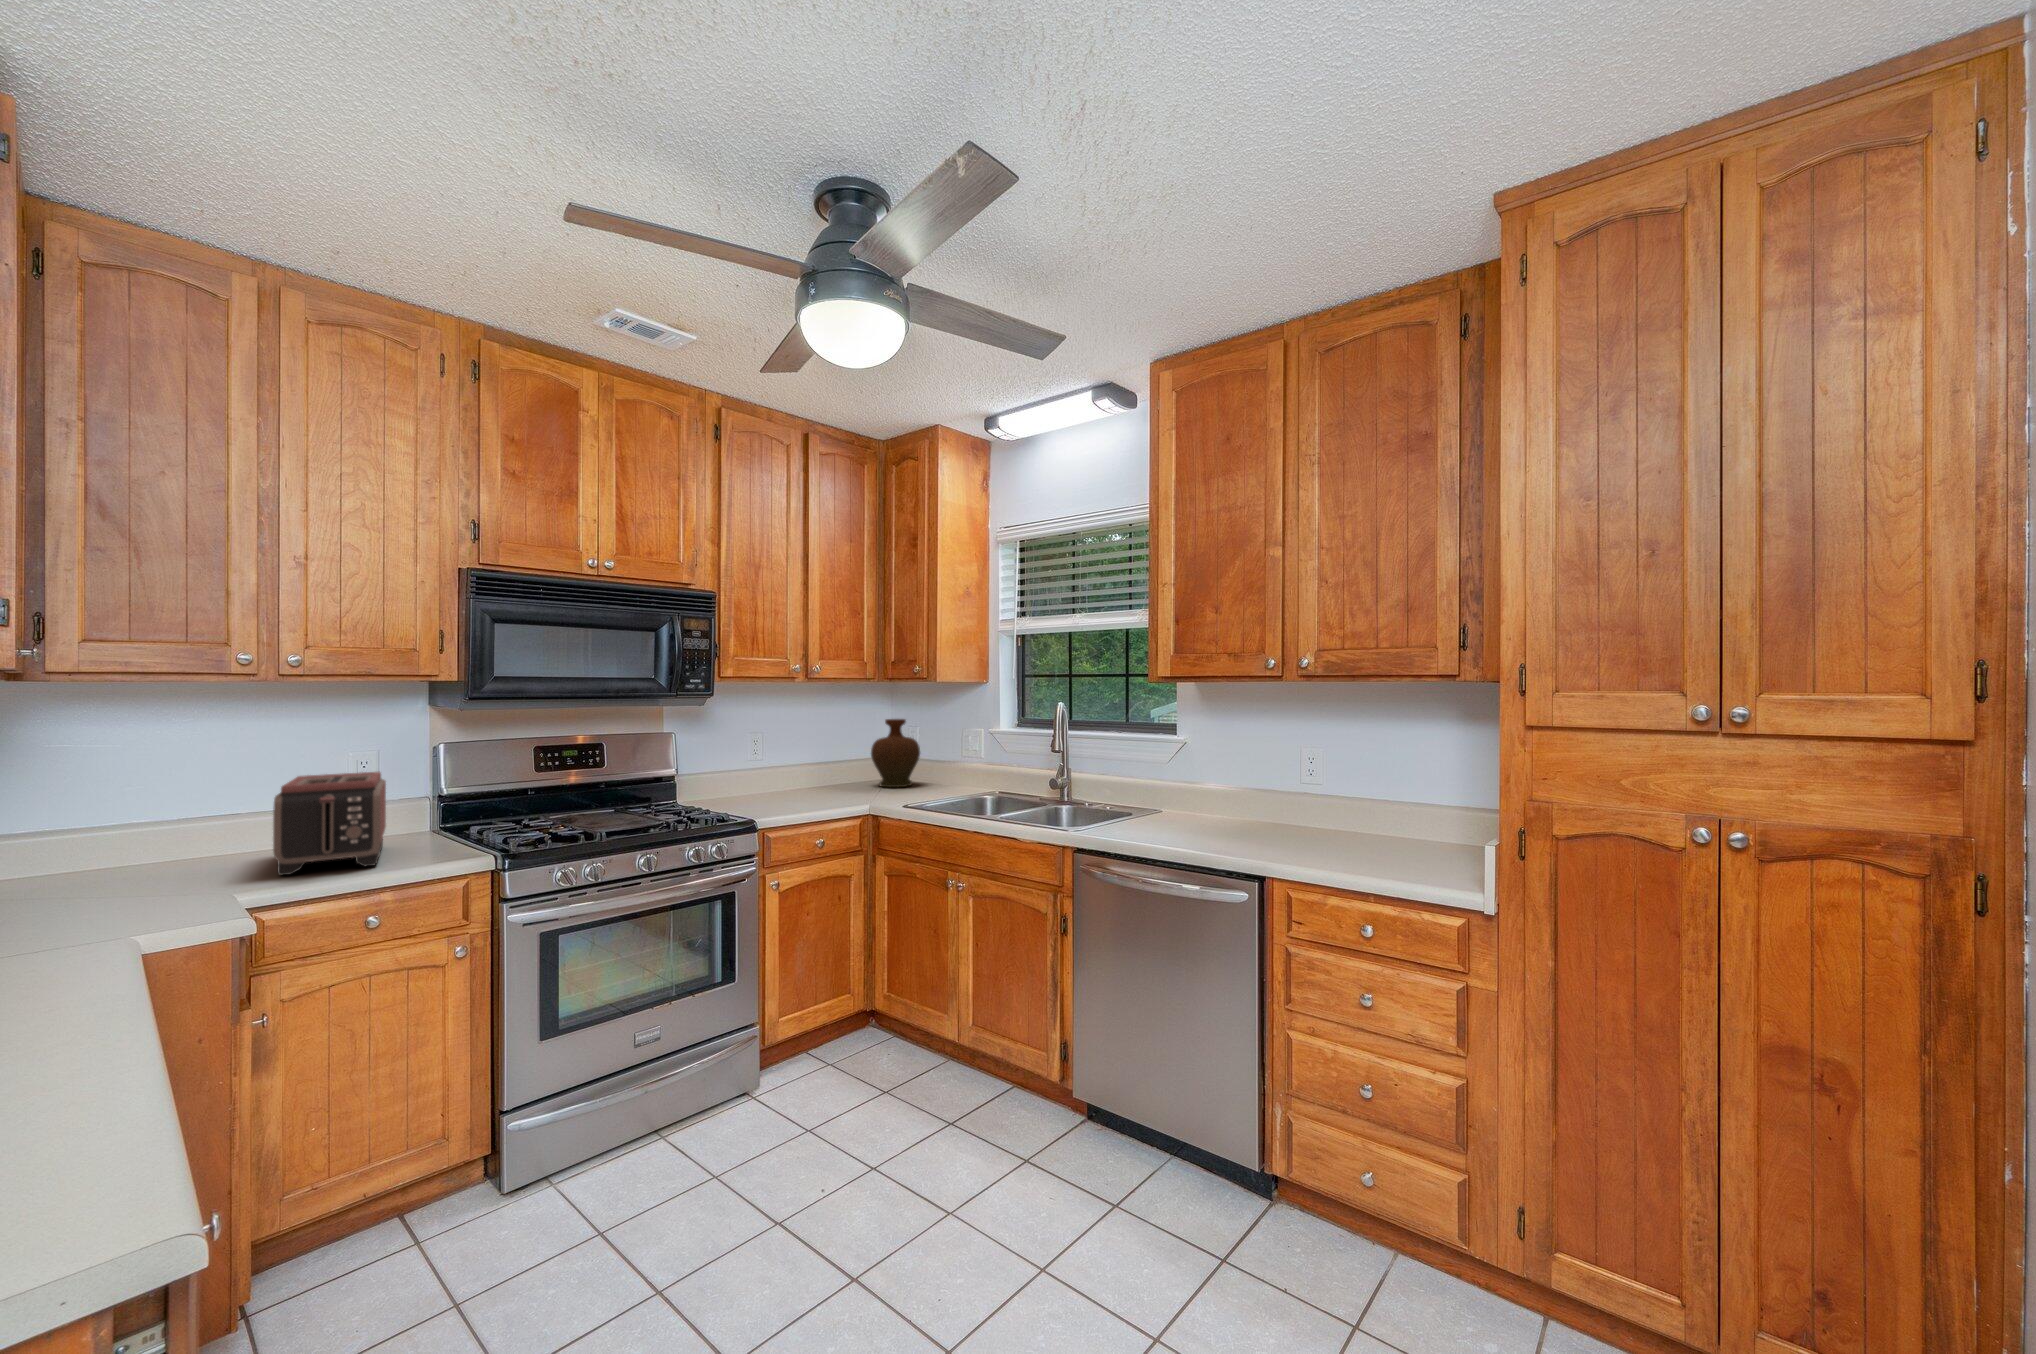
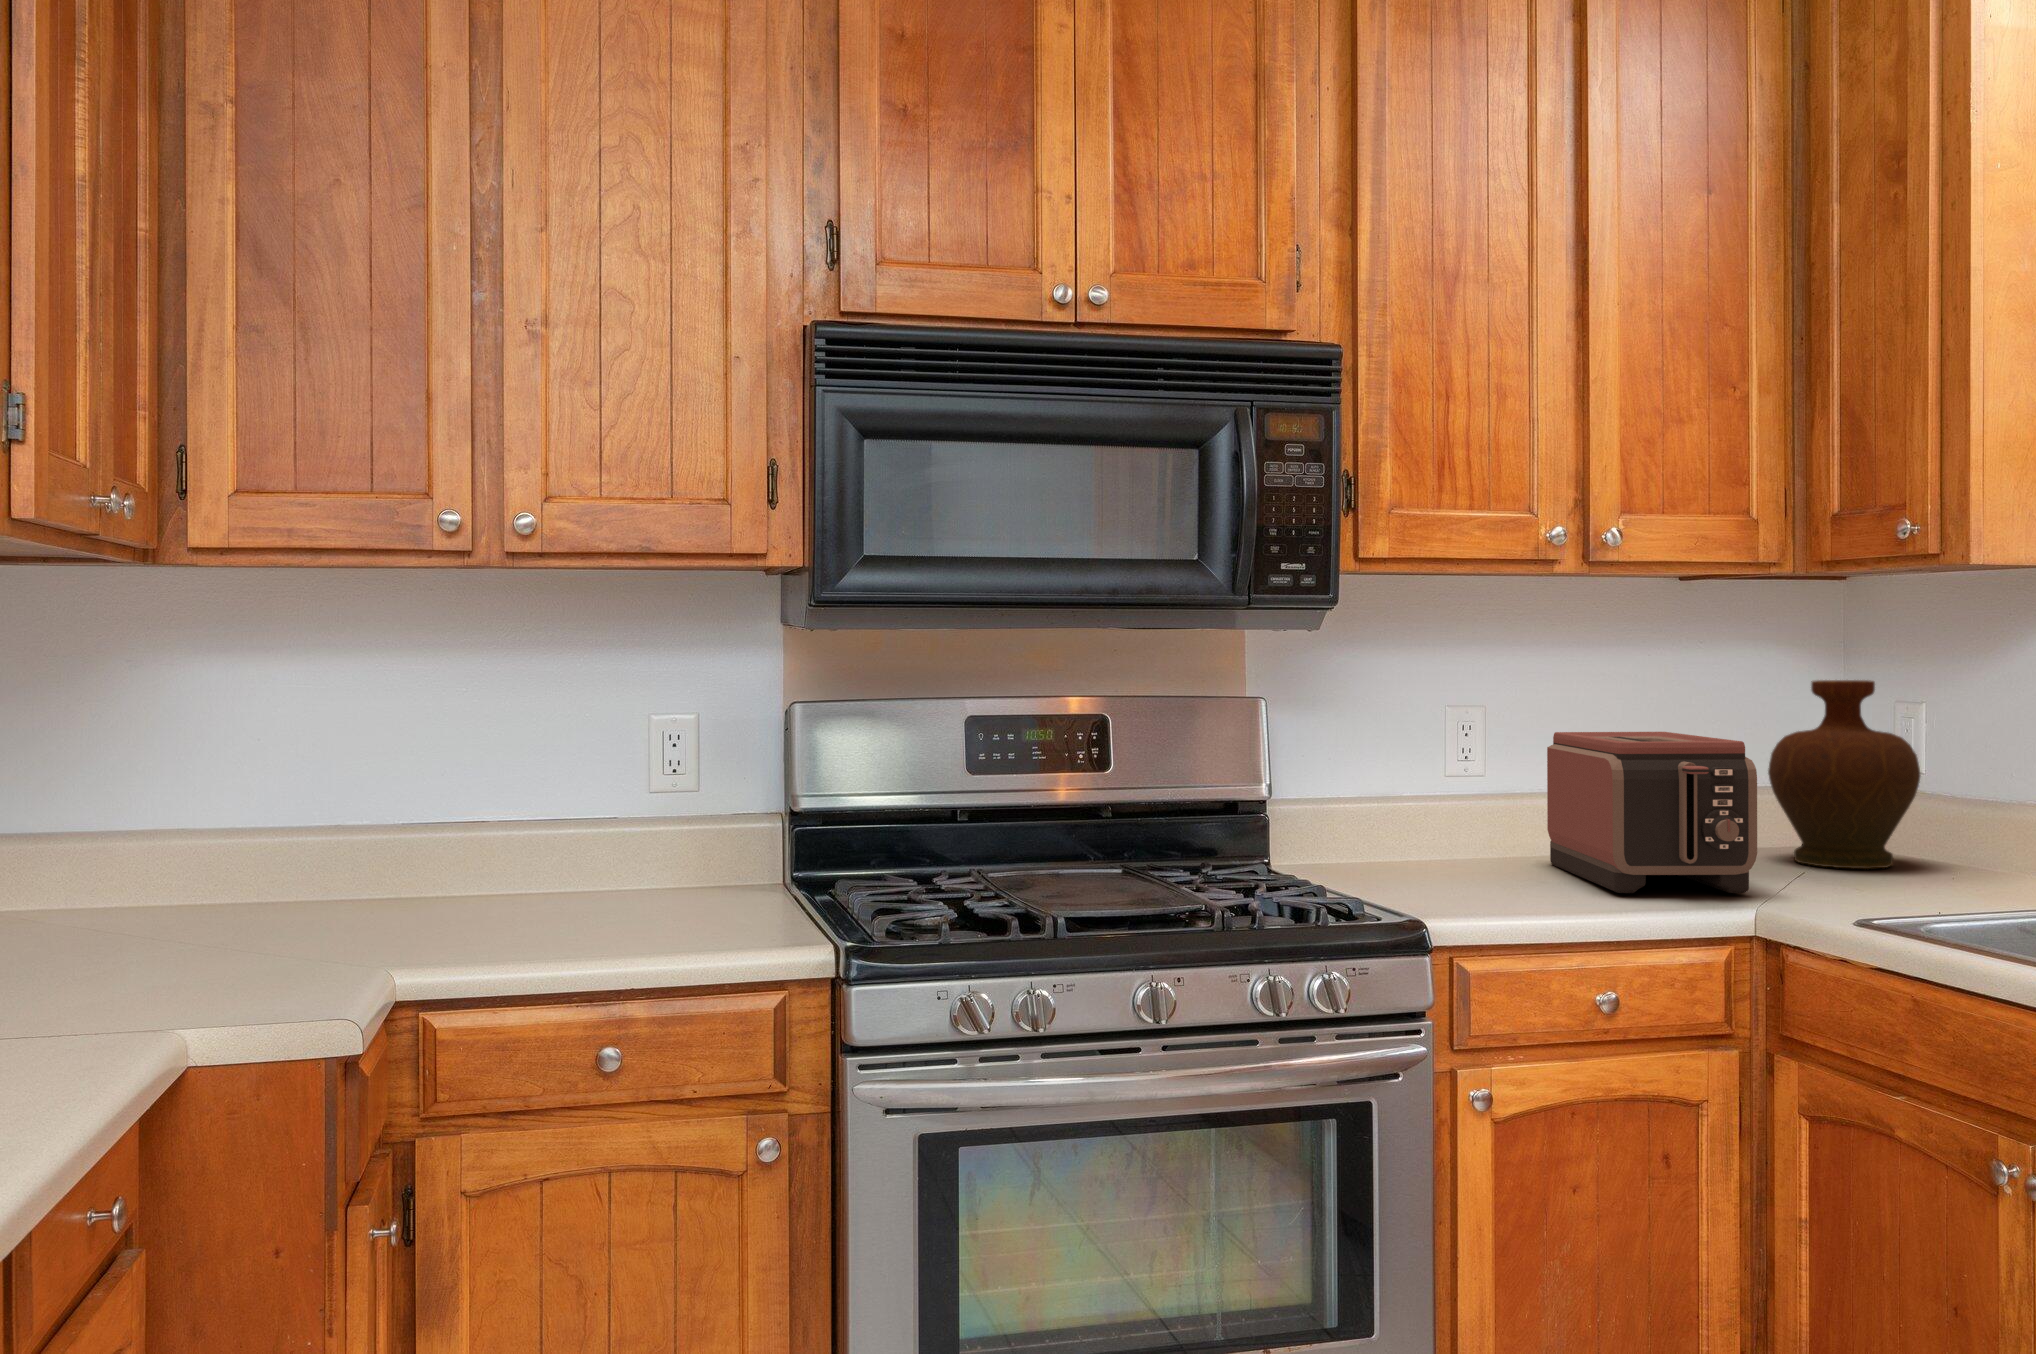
toaster: present [273,772,386,875] -> present [1547,732,1757,893]

